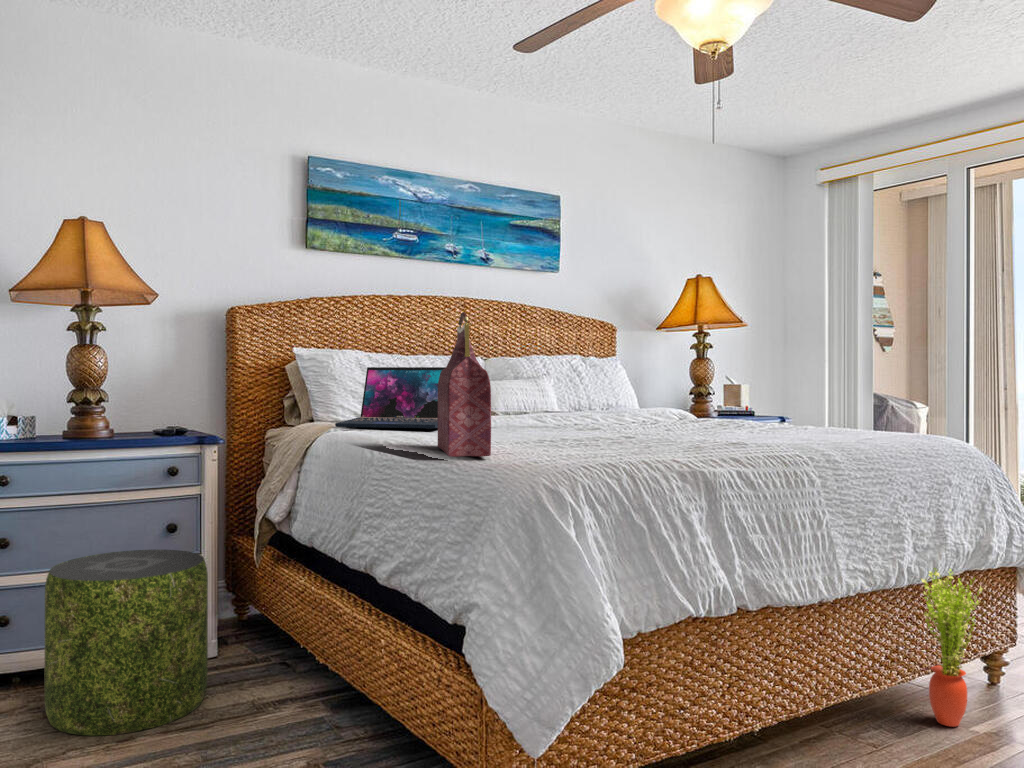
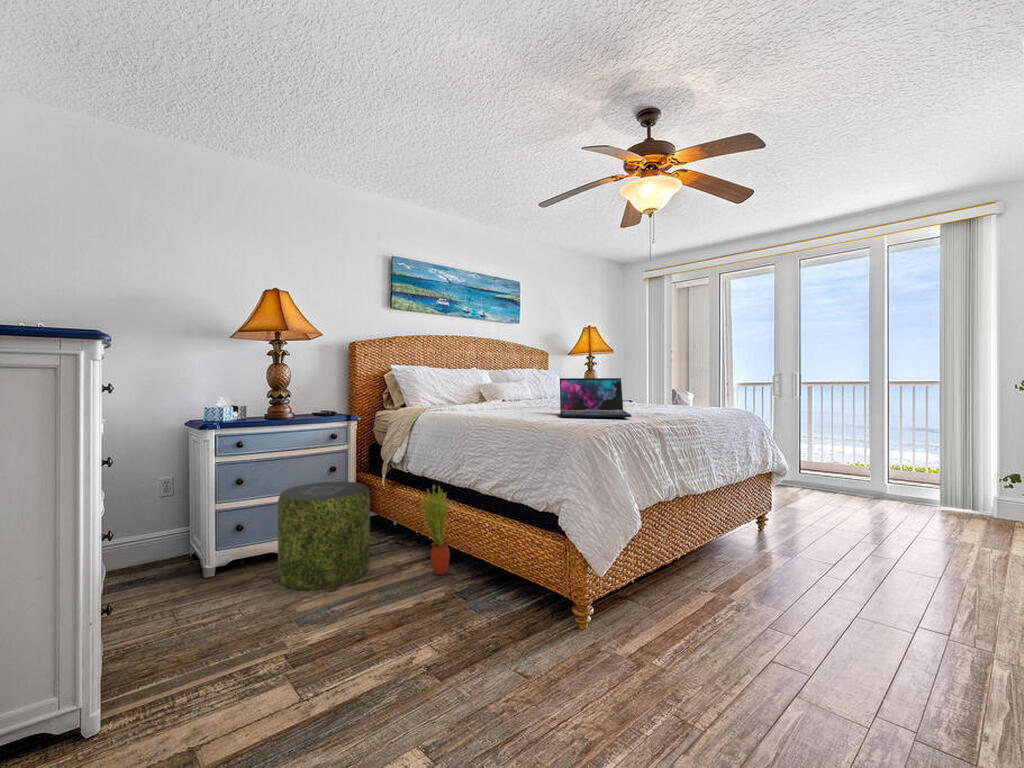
handbag: present [438,312,491,457] -> none [516,346,562,423]
laptop: present [335,367,445,429] -> present [560,378,631,418]
potted plant: present [922,568,983,727] -> present [420,486,451,575]

